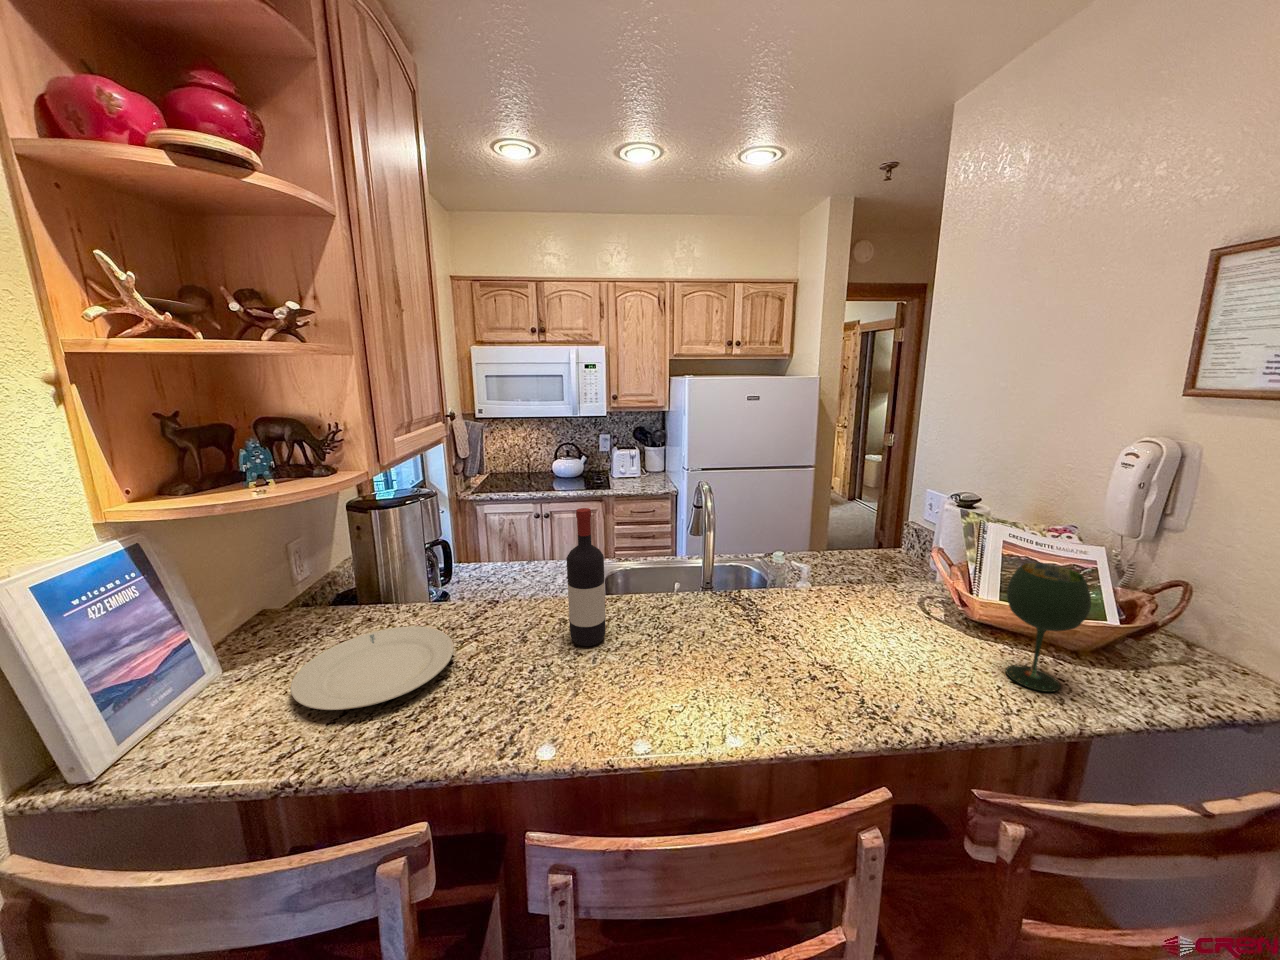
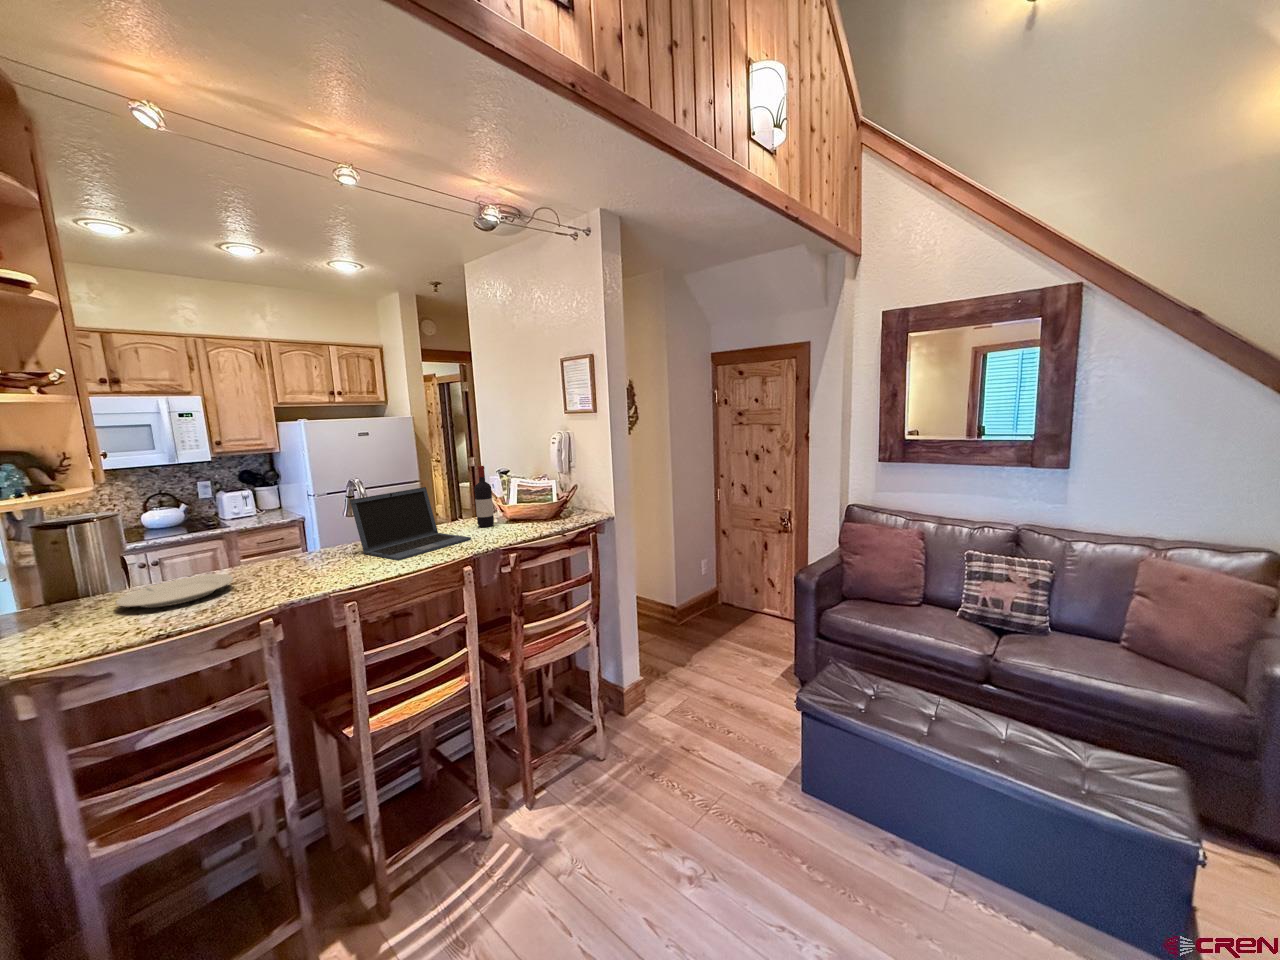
wine bottle: present [566,508,605,646] -> present [474,466,494,527]
laptop: none [659,531,886,728] -> present [350,487,471,560]
wine glass: present [1006,563,1091,692] -> none [510,480,535,527]

